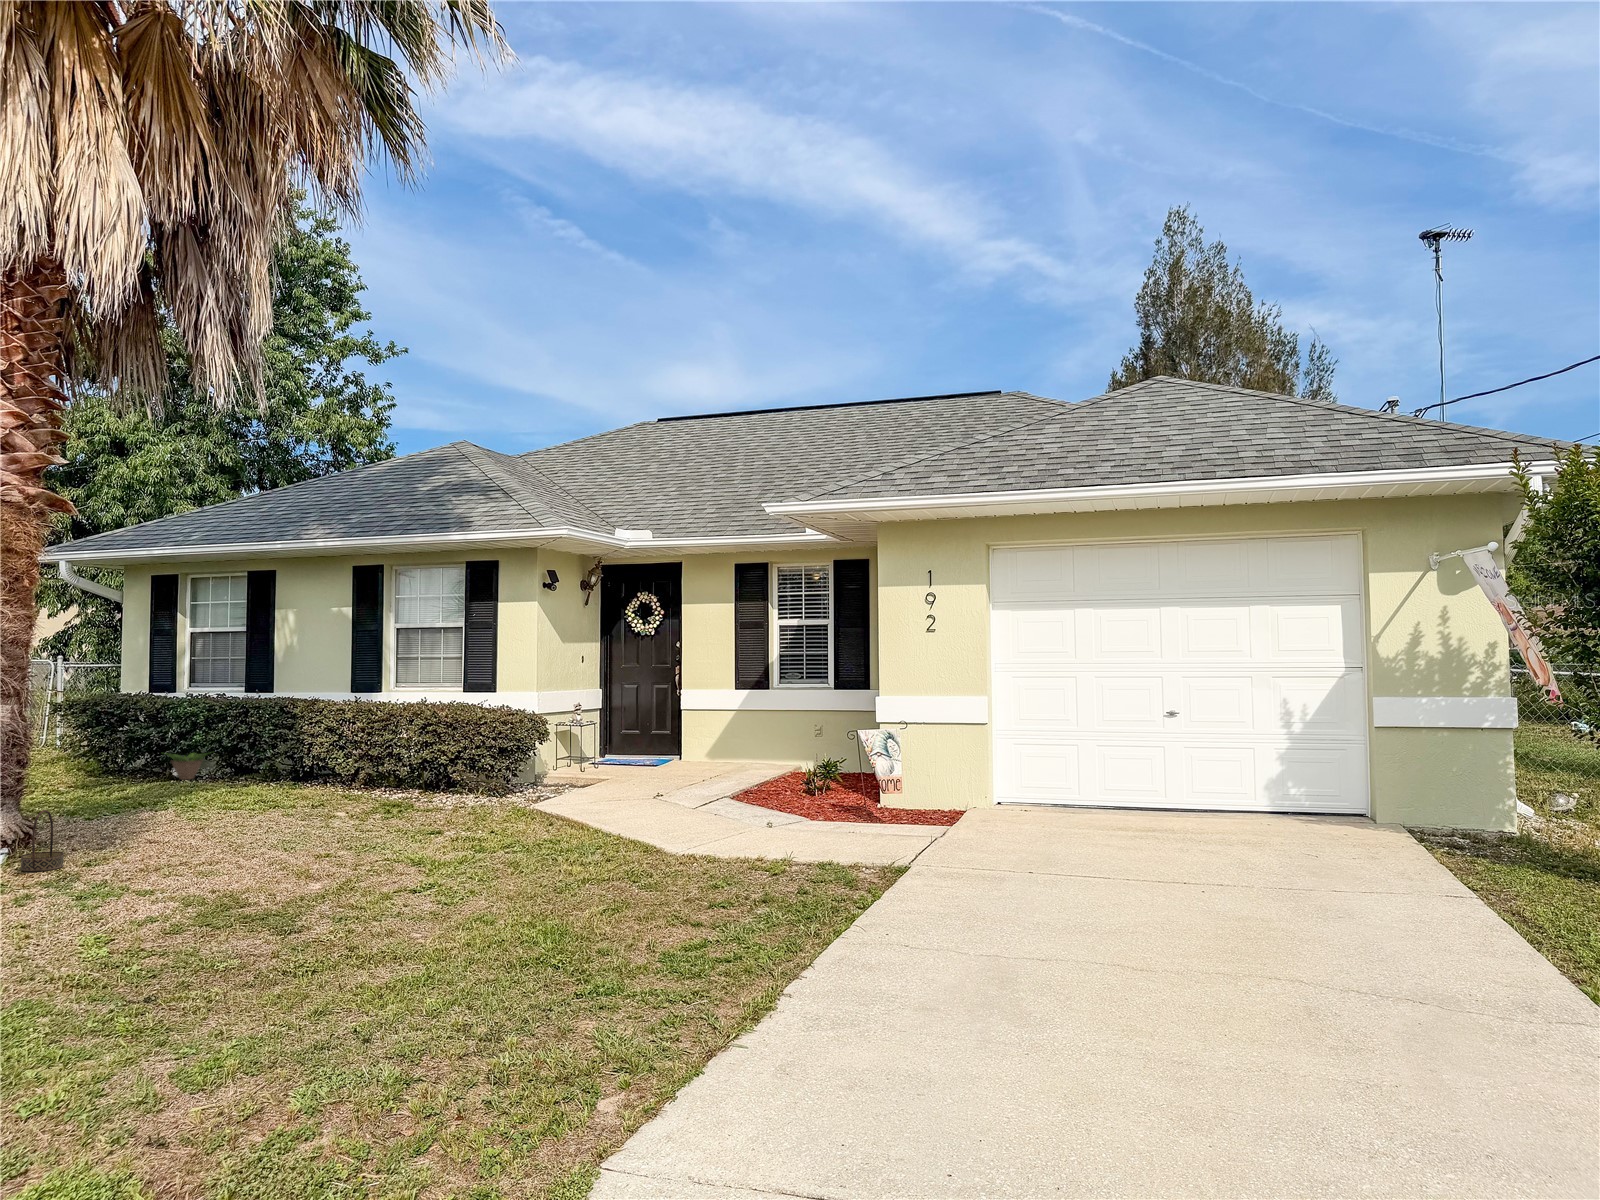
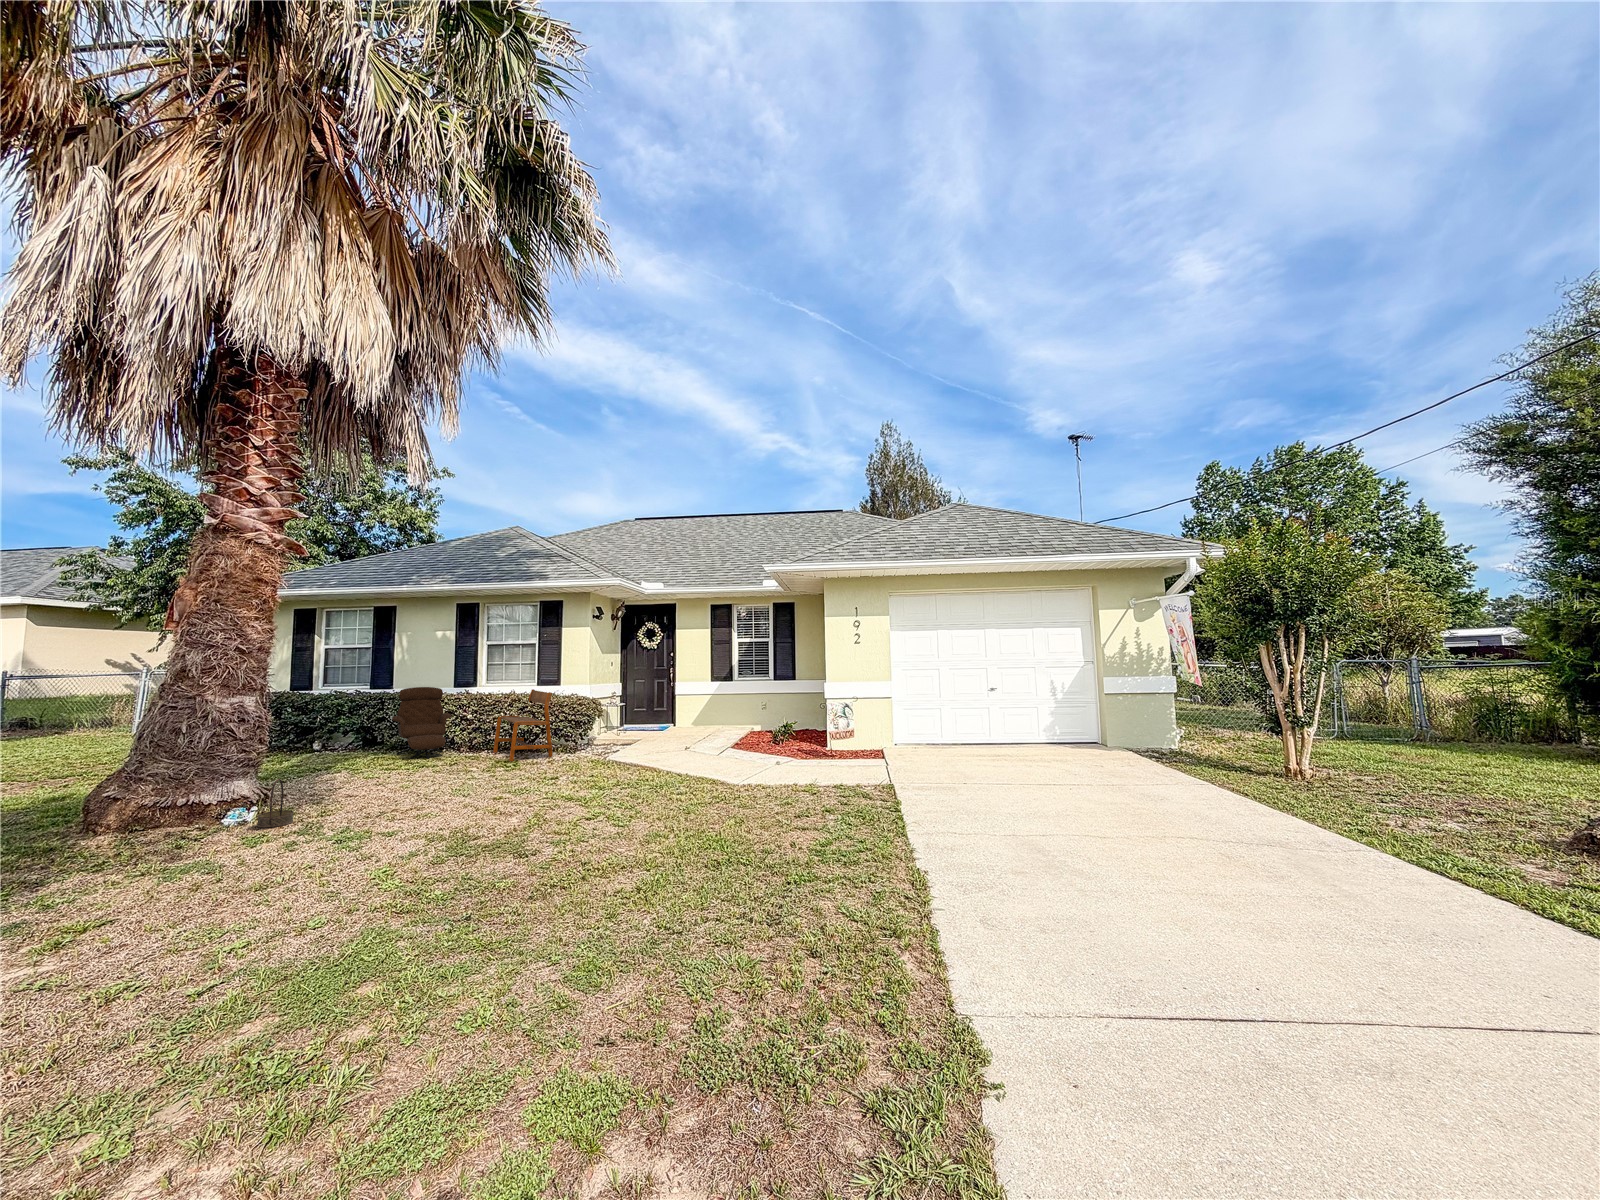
lounge chair: none [249,692,331,796] -> present [392,687,451,759]
bench: none [384,698,457,804] -> present [493,689,553,761]
decorative plant: present [167,753,206,779] -> none [315,730,357,750]

